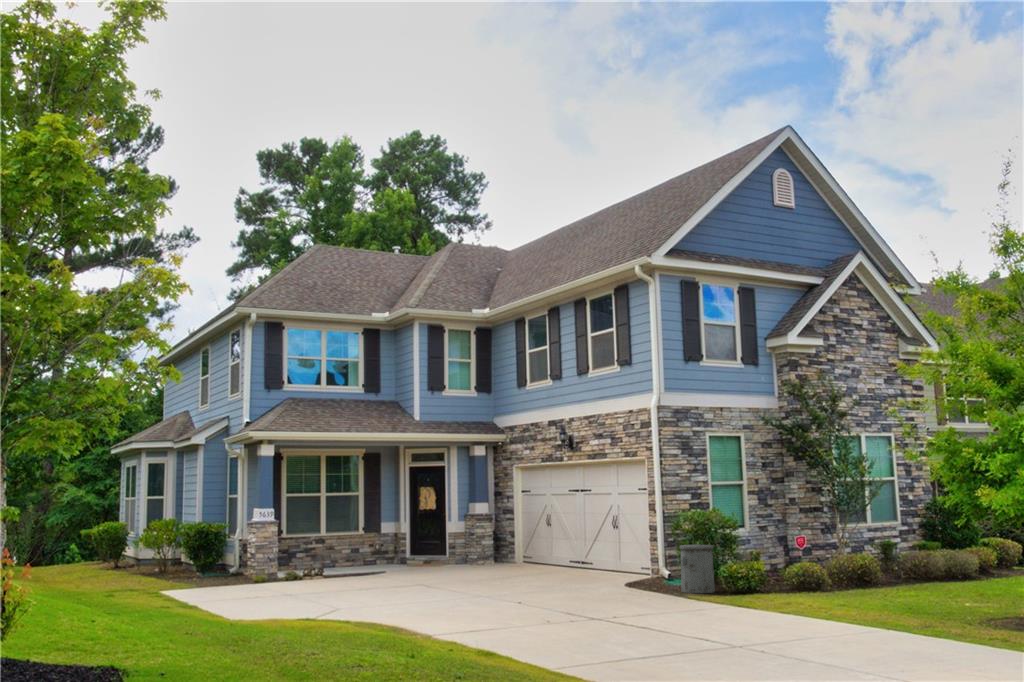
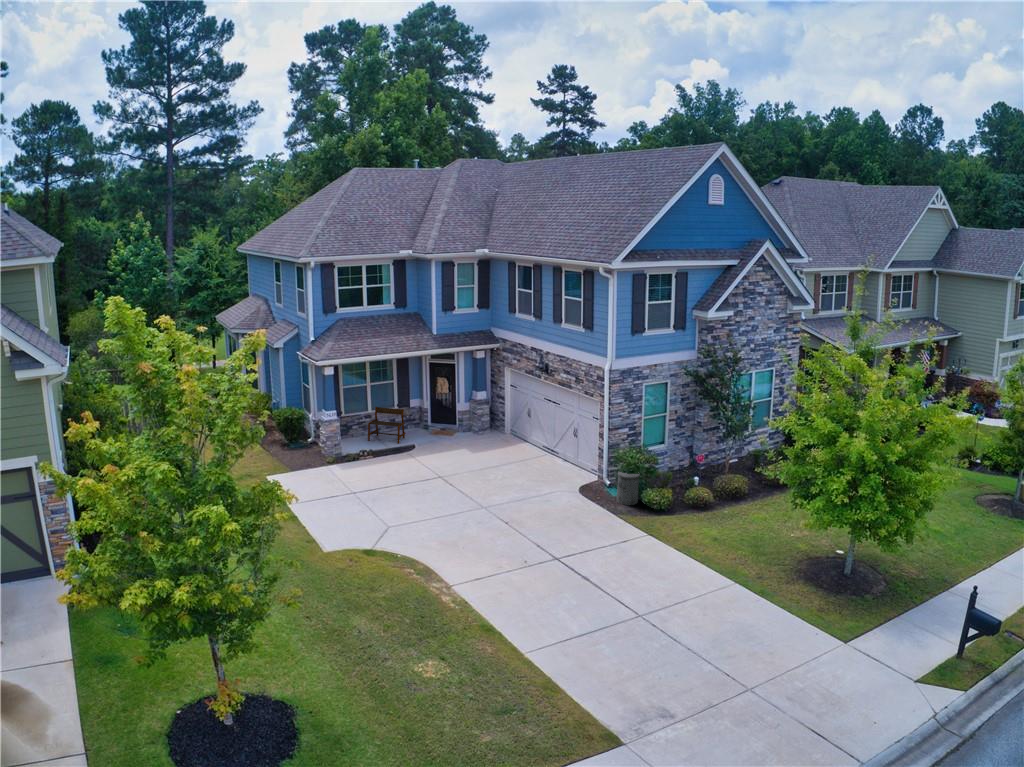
bench: none [316,526,372,572] -> present [368,407,405,444]

